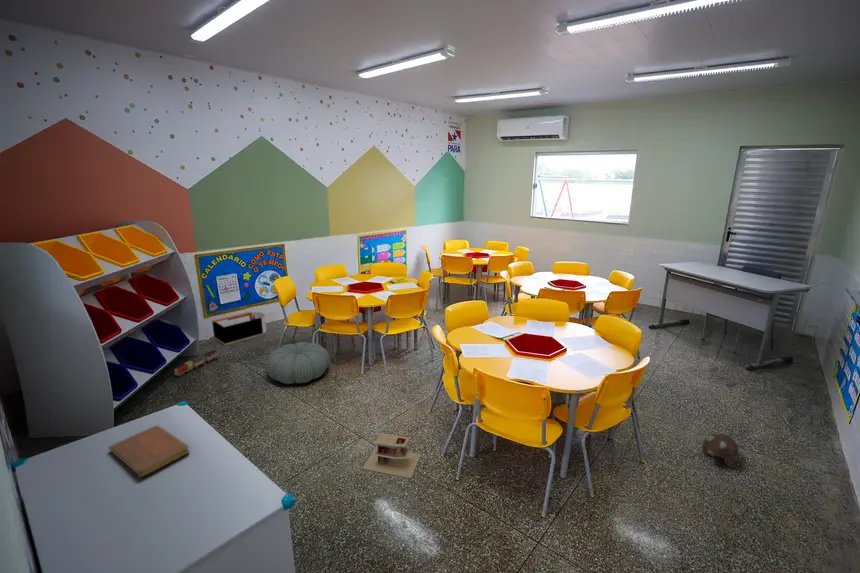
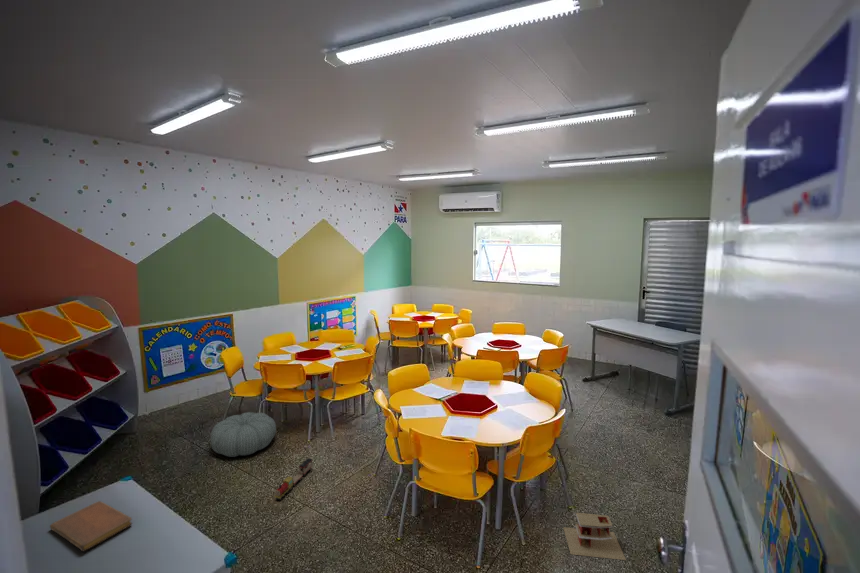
storage bin: present [212,312,266,345] -> none [153,383,211,420]
toy train: present [174,350,218,376] -> present [275,458,312,500]
toy house: present [363,433,421,478] -> present [564,513,626,560]
plush toy: present [702,434,738,466] -> none [622,476,651,507]

